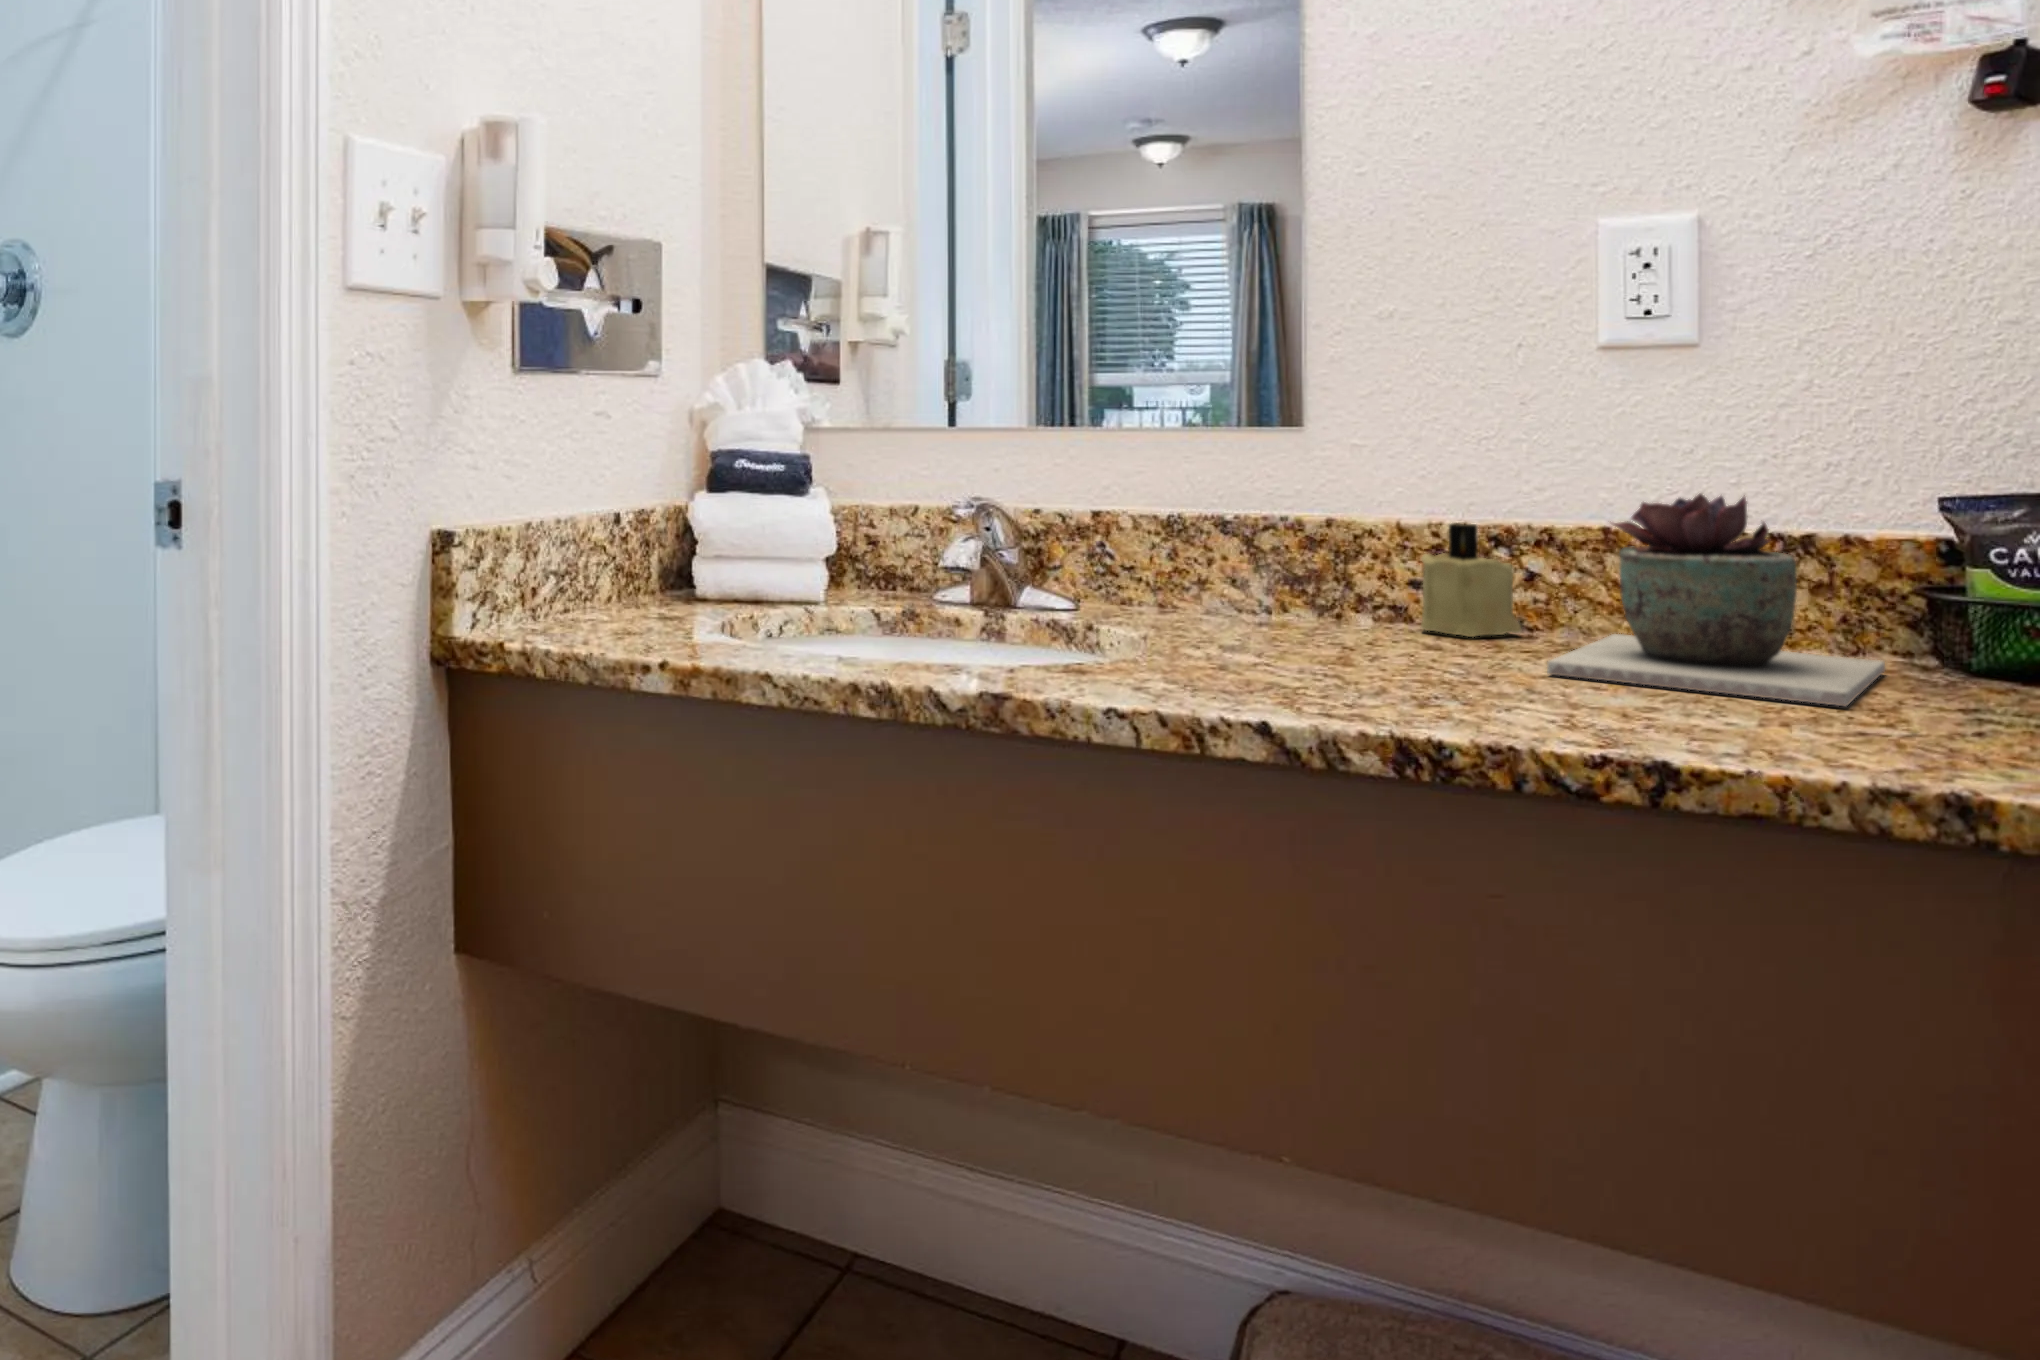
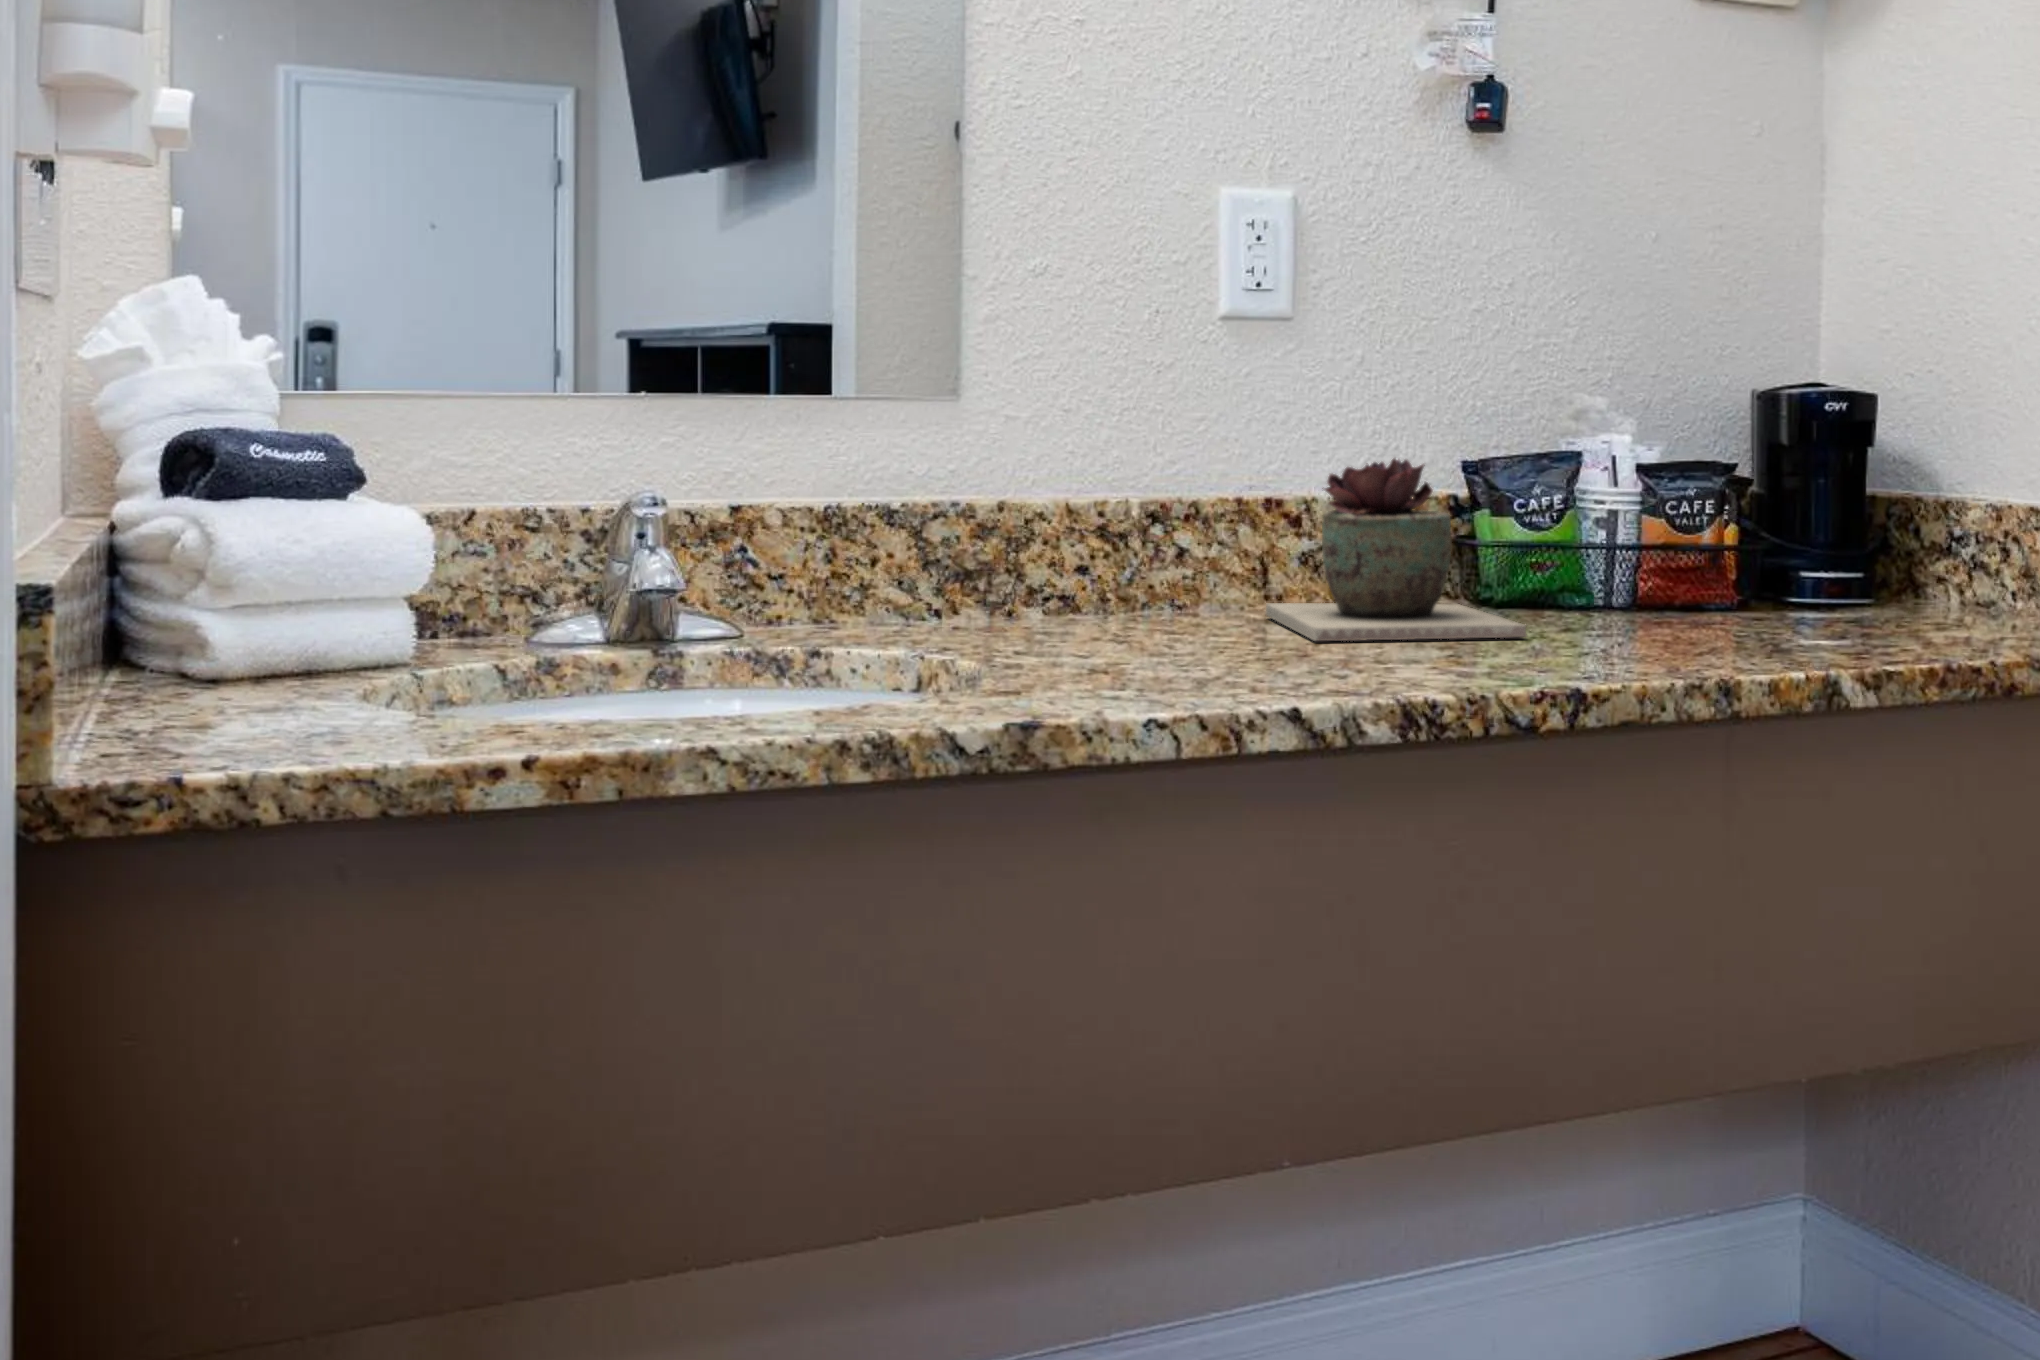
candle: present [1421,523,1521,637] -> none [1092,499,1180,621]

